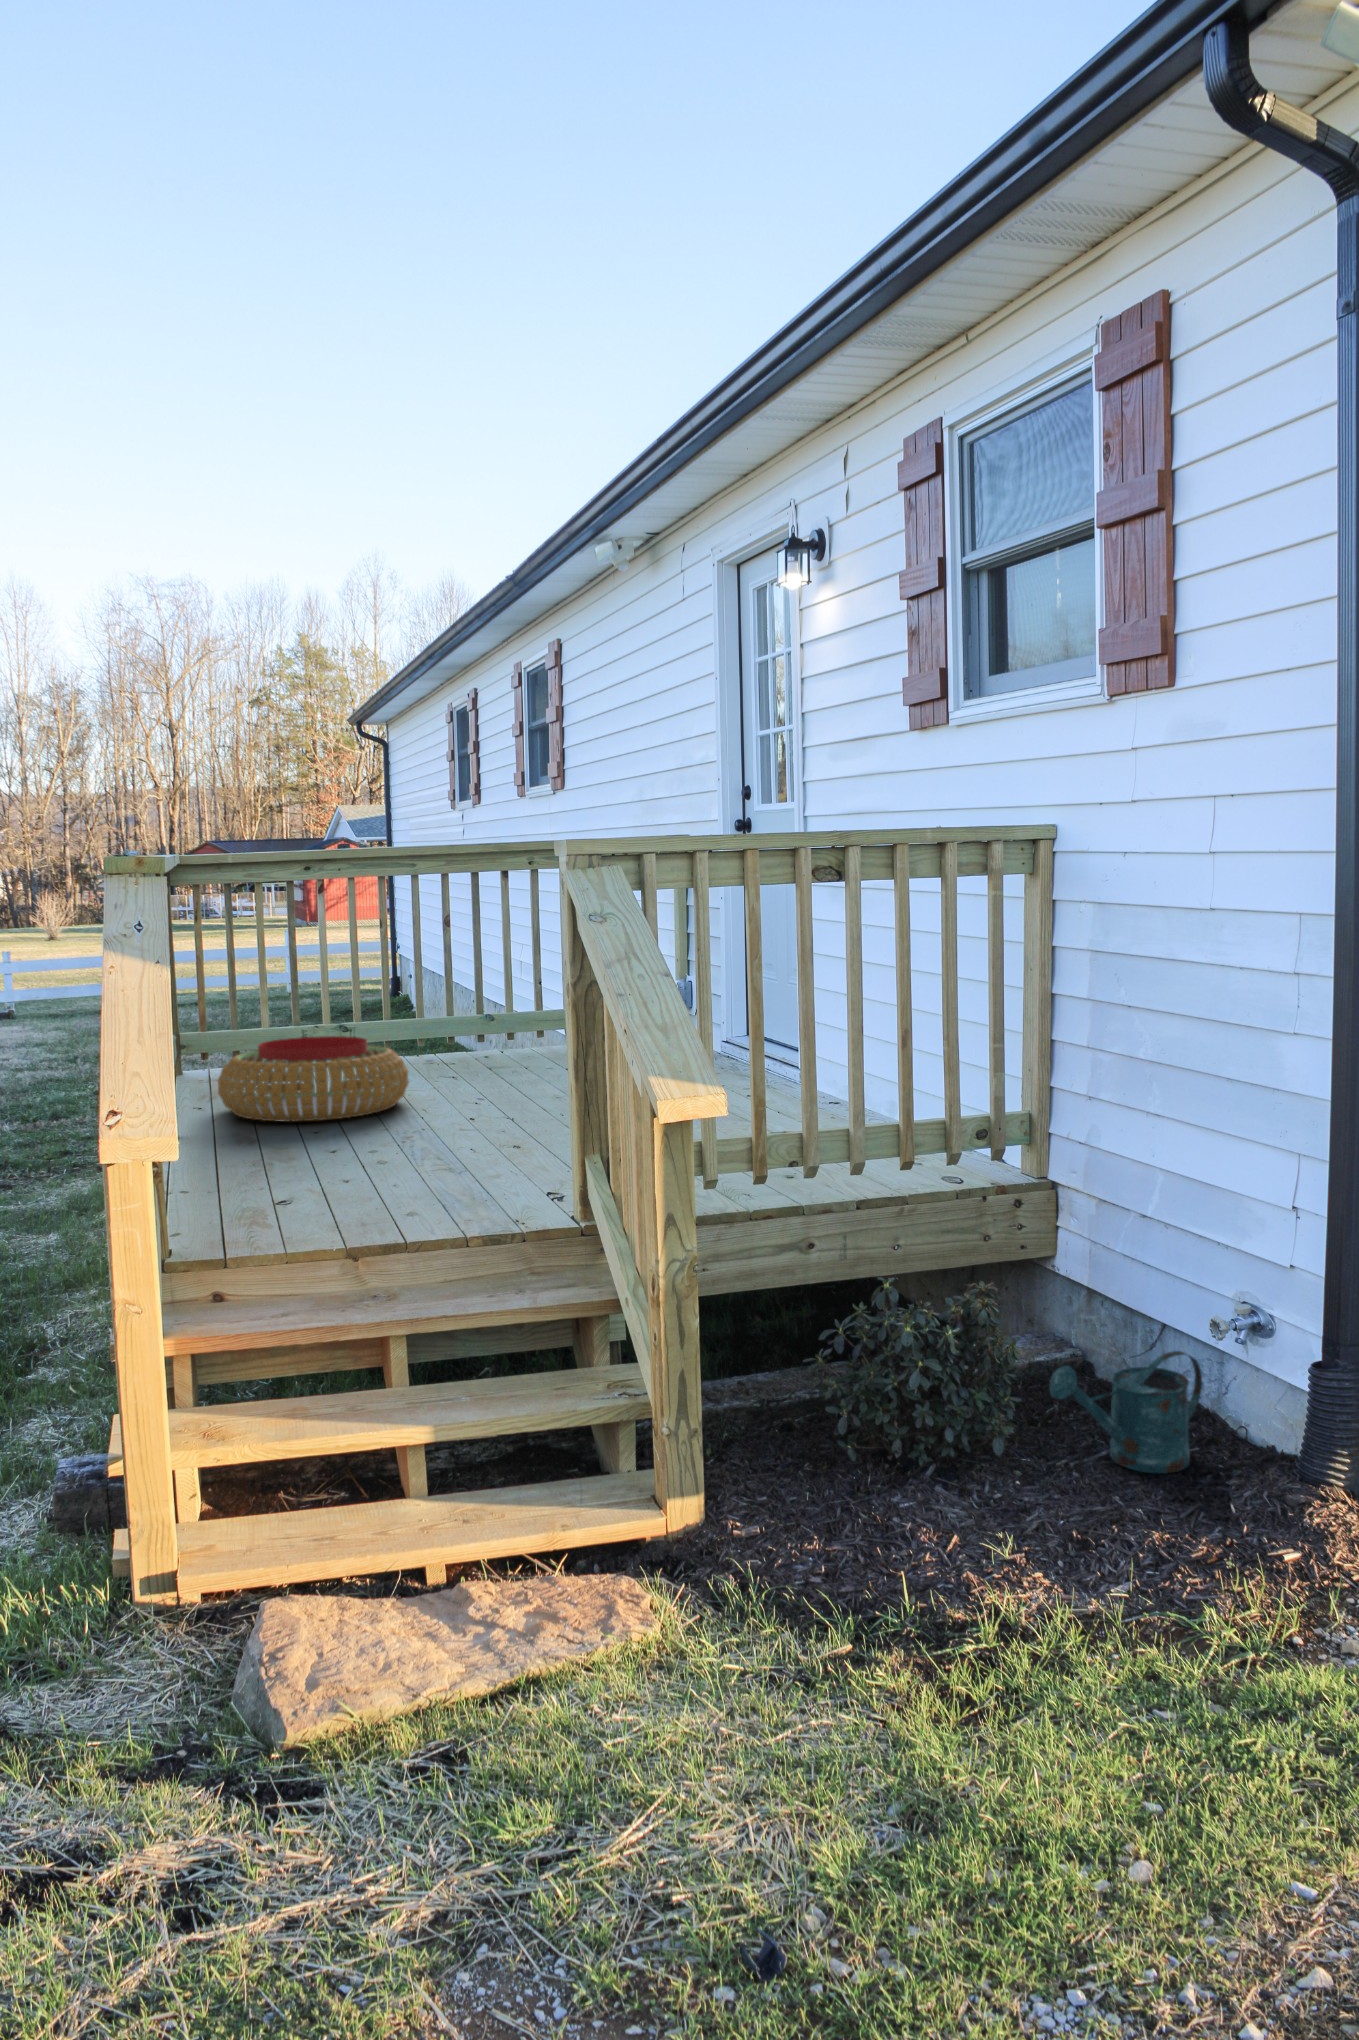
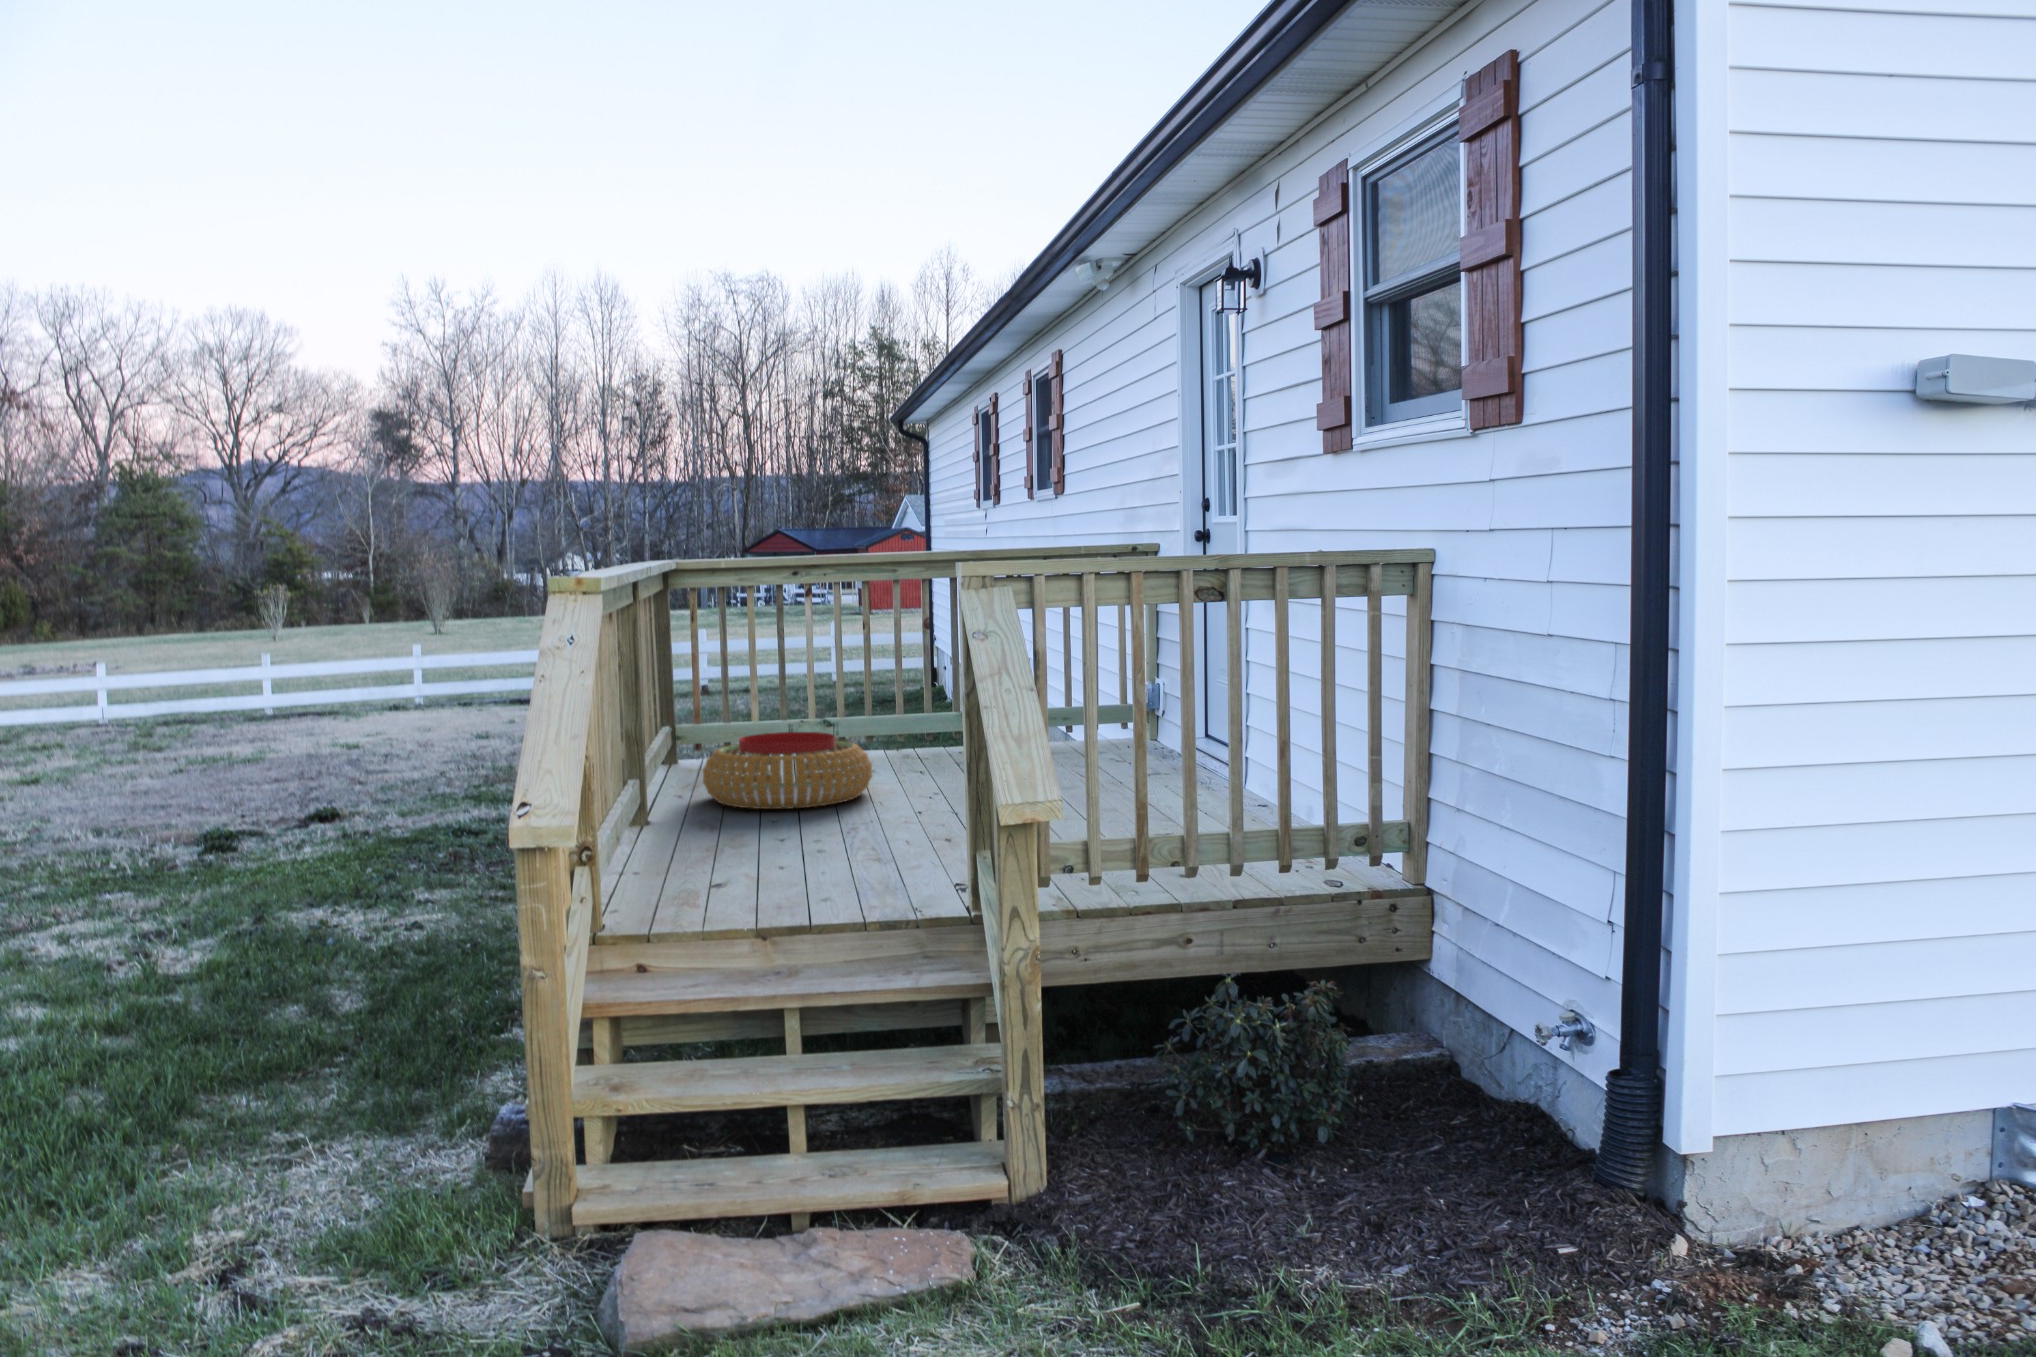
watering can: present [1049,1351,1202,1473] -> none [1381,1056,1539,1171]

